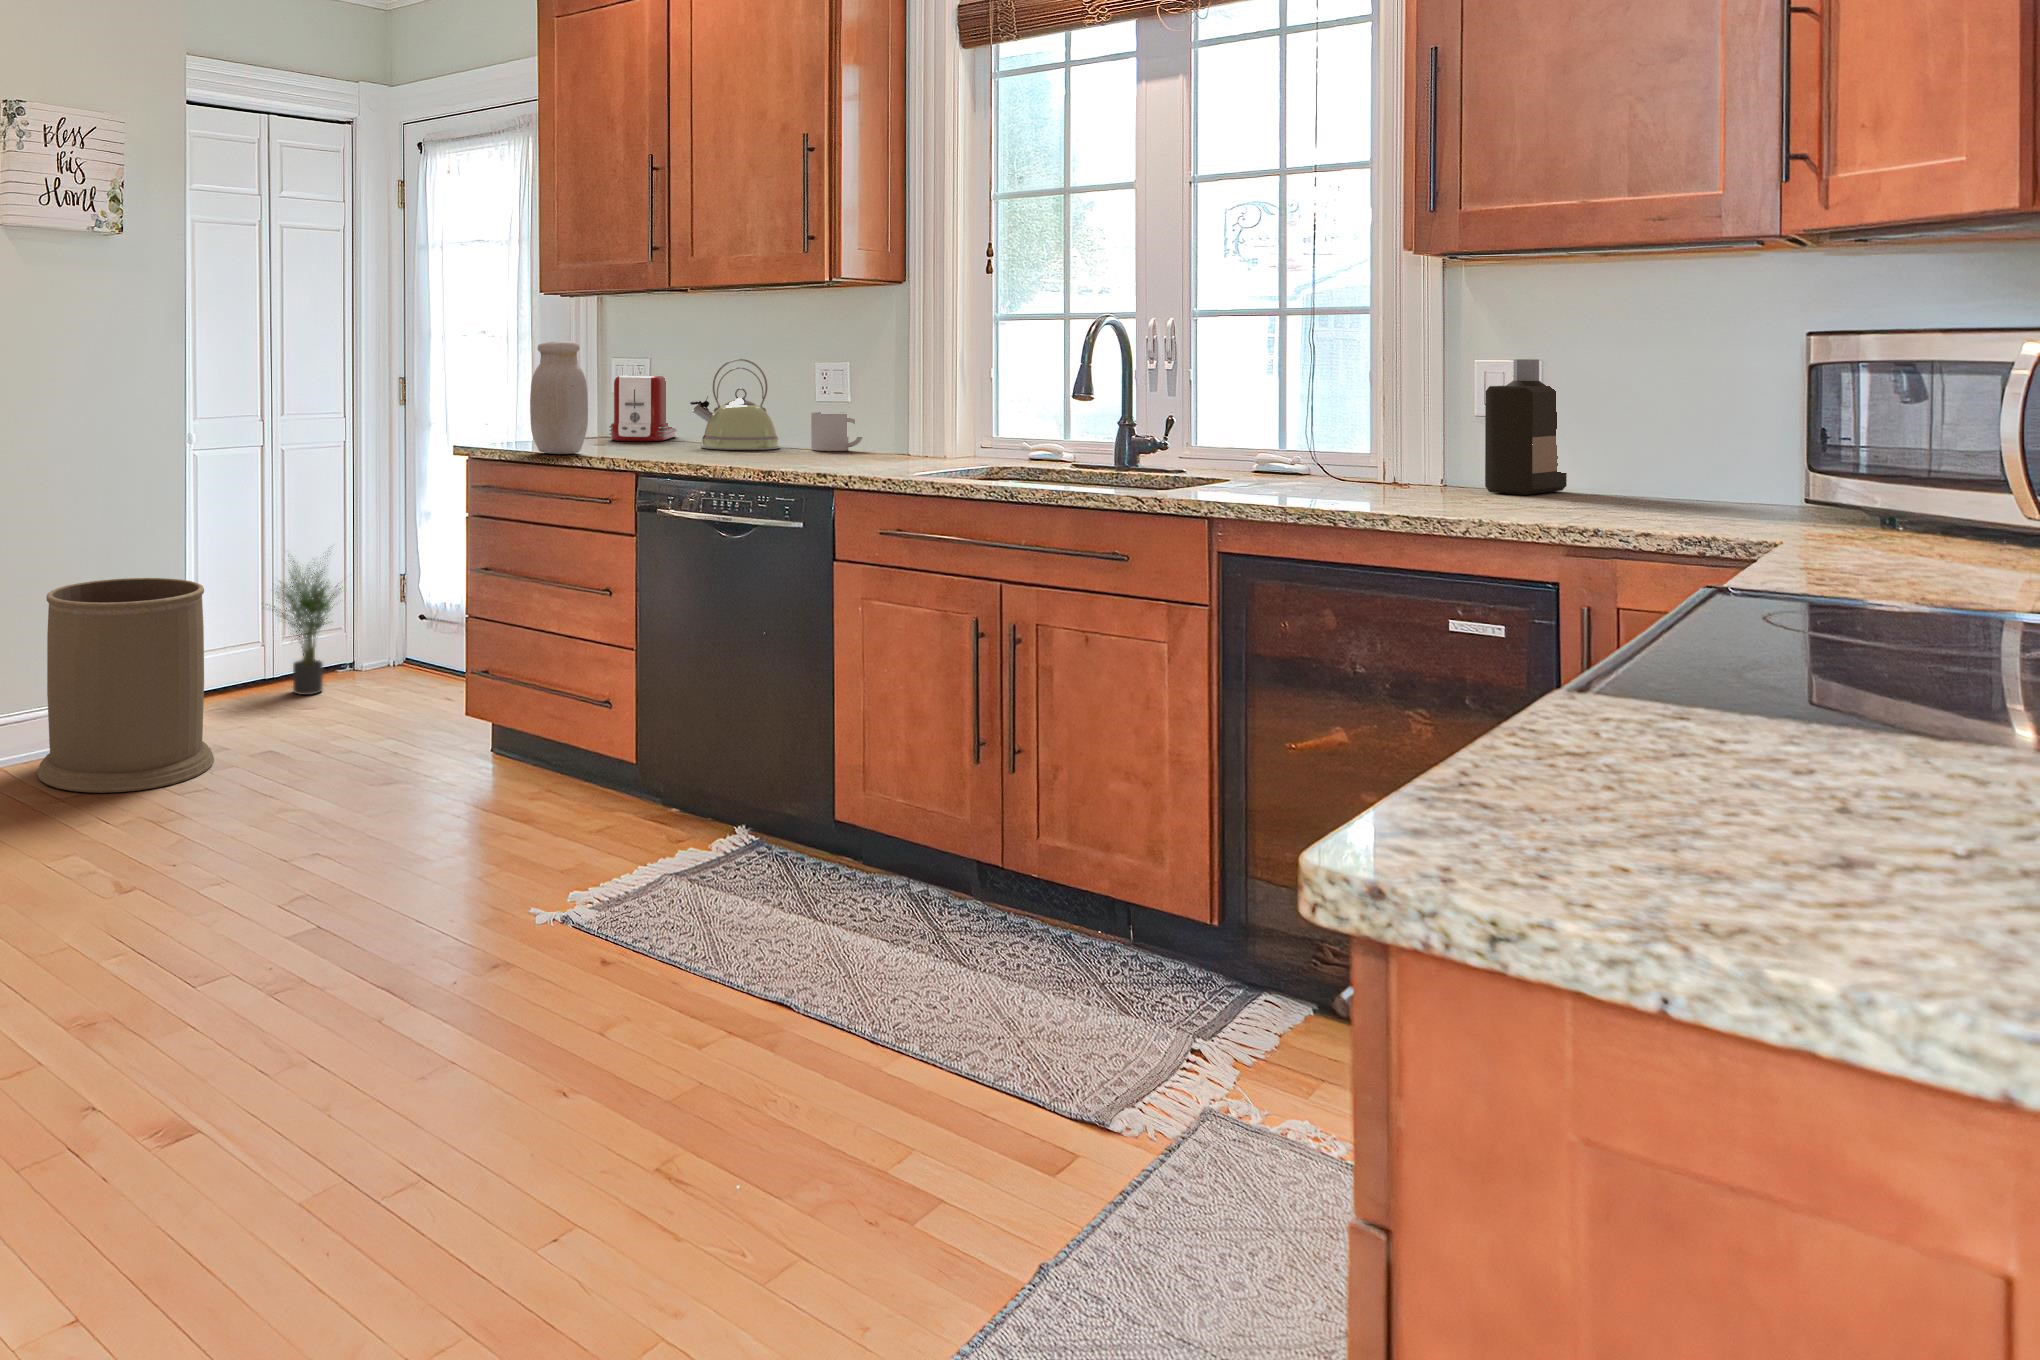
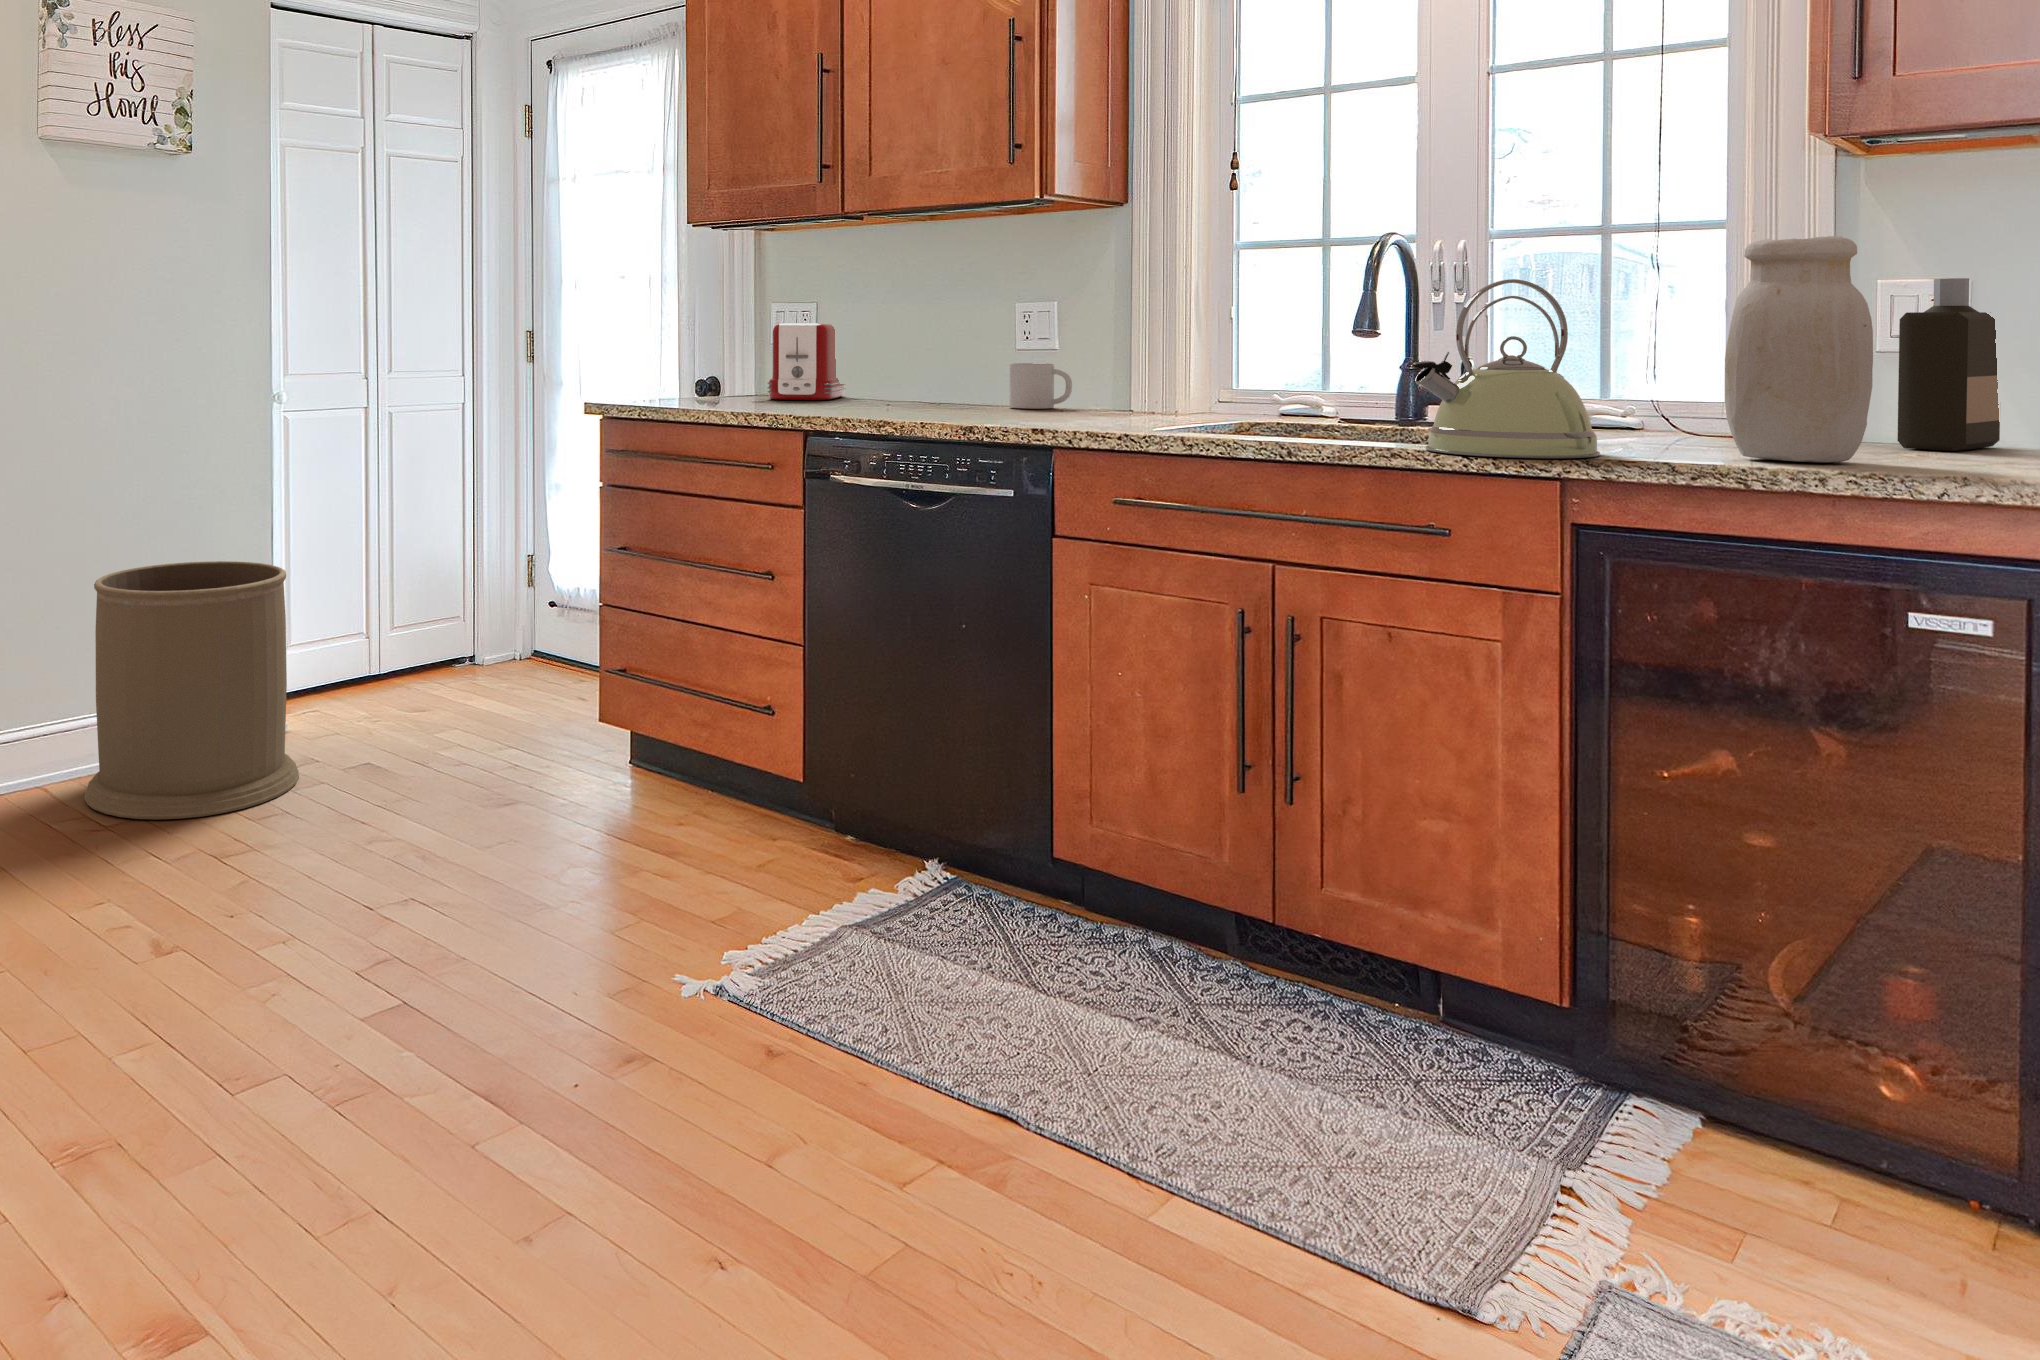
jar: present [530,341,588,454] -> present [1725,236,1873,463]
kettle: present [690,359,780,450] -> present [1412,279,1600,458]
potted plant: present [266,556,343,695] -> none [352,520,473,696]

